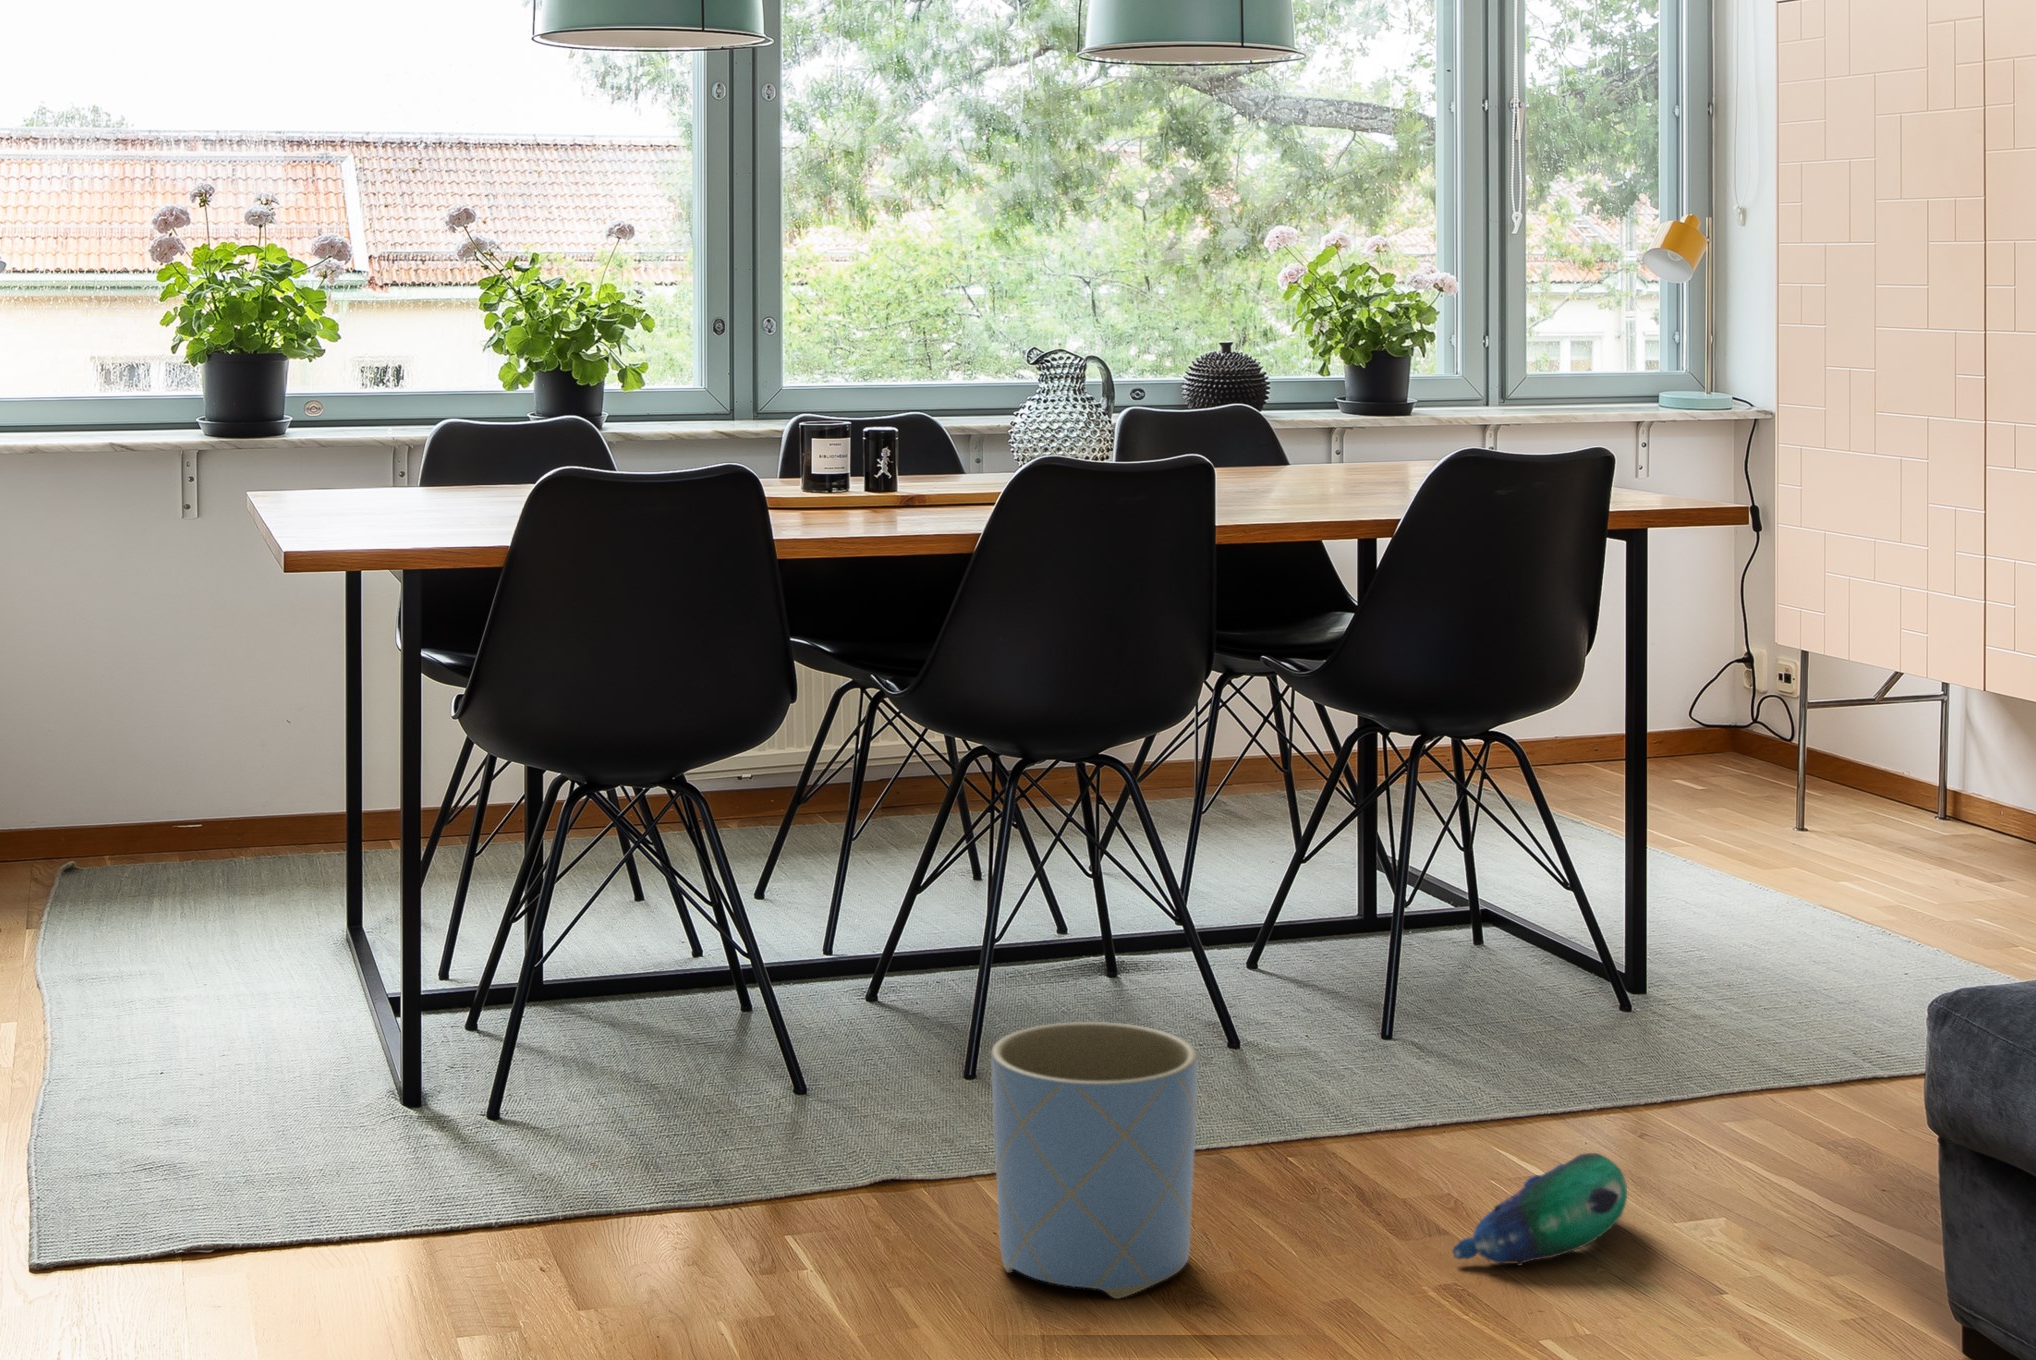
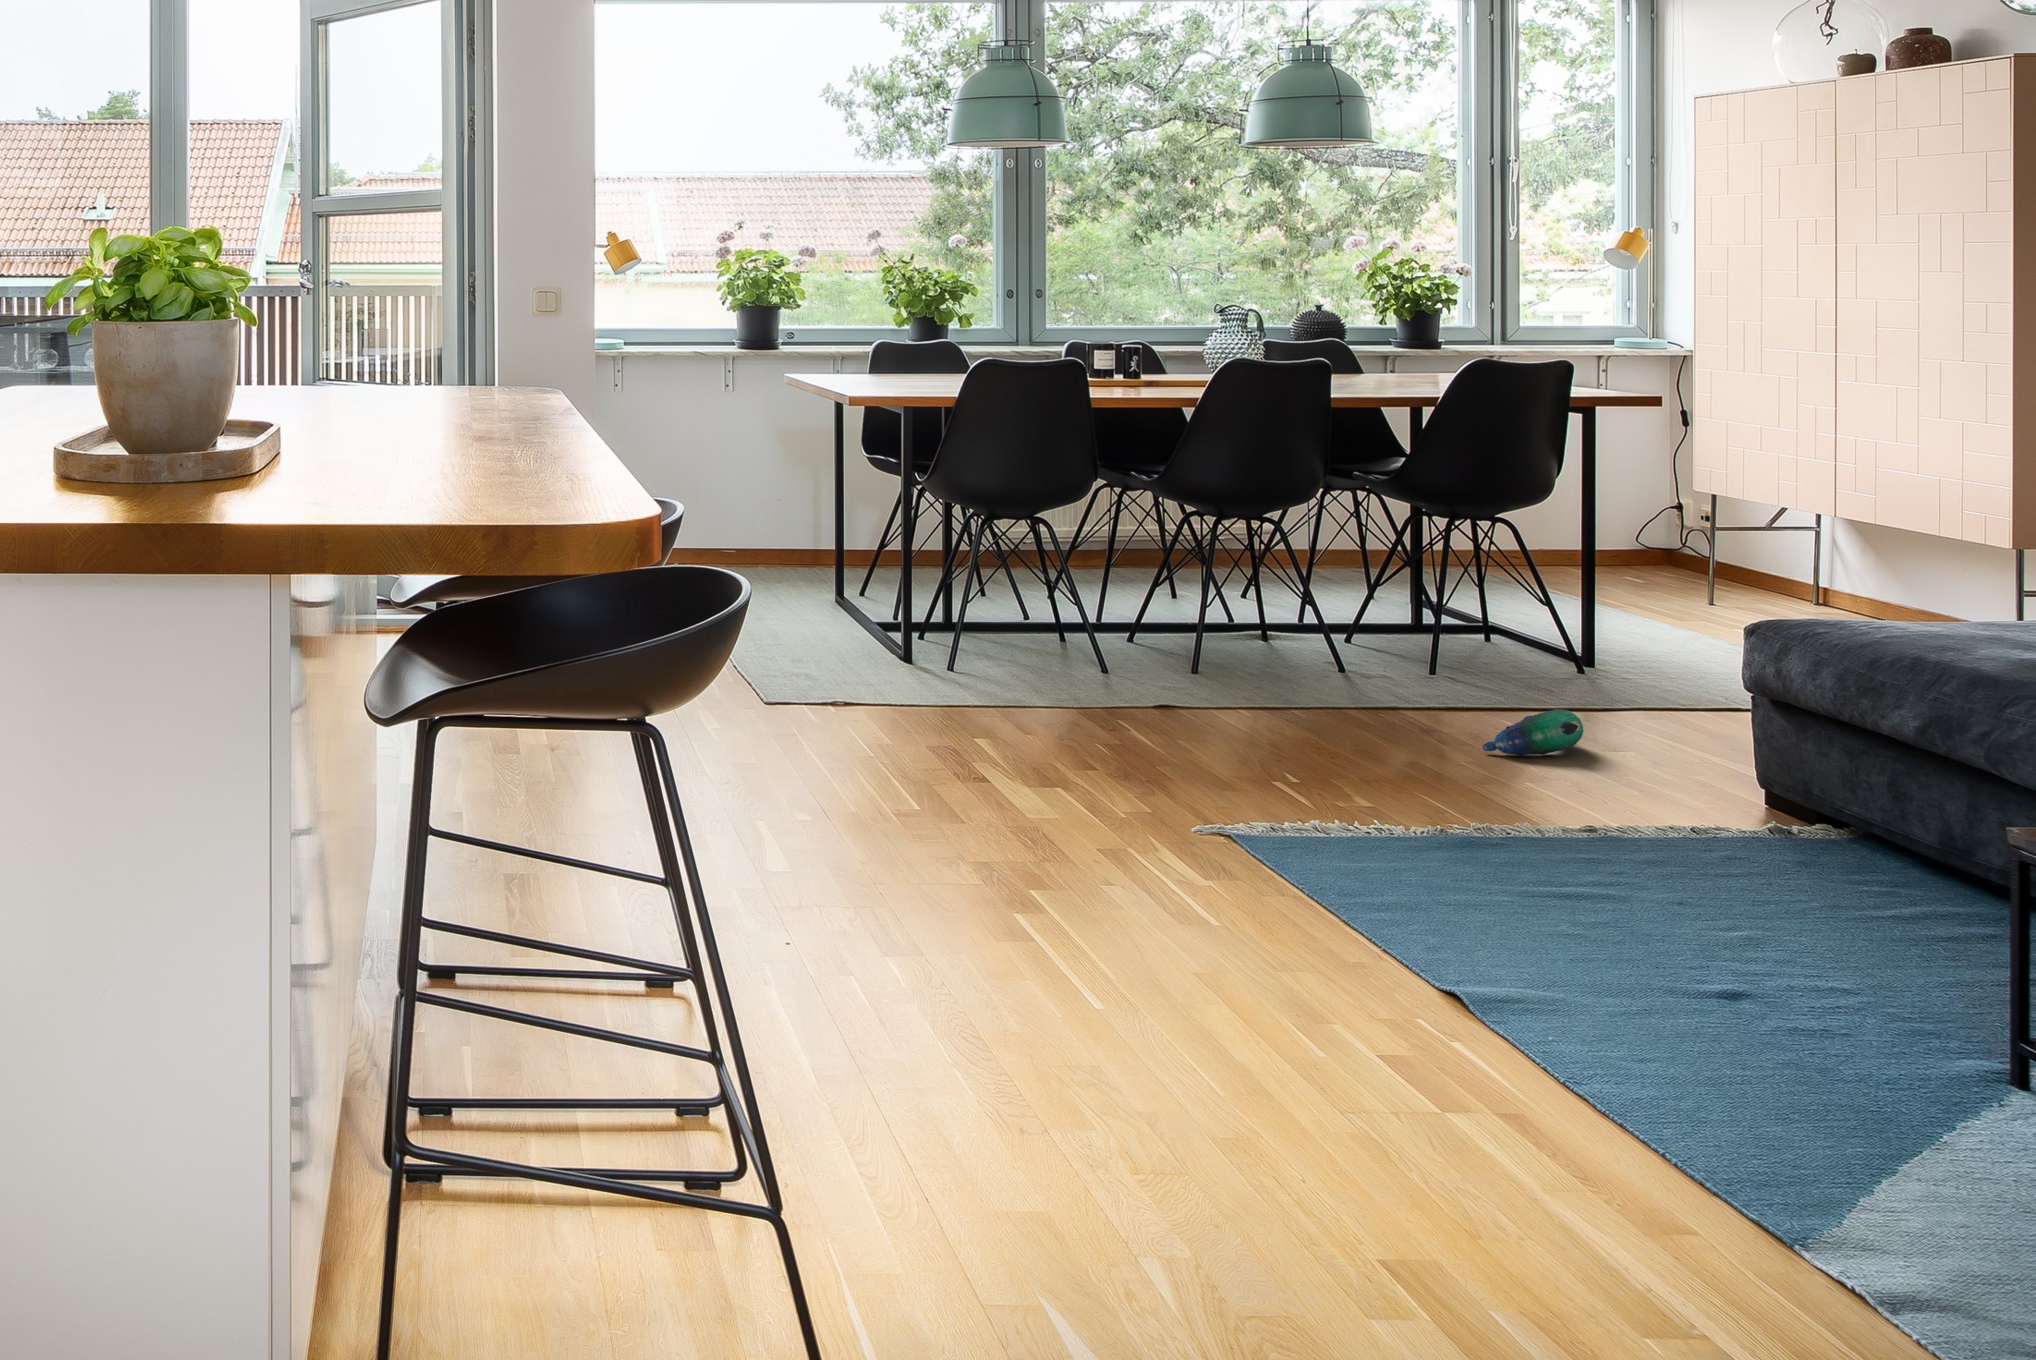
planter: present [991,1022,1198,1299] -> none [1232,626,1342,749]

